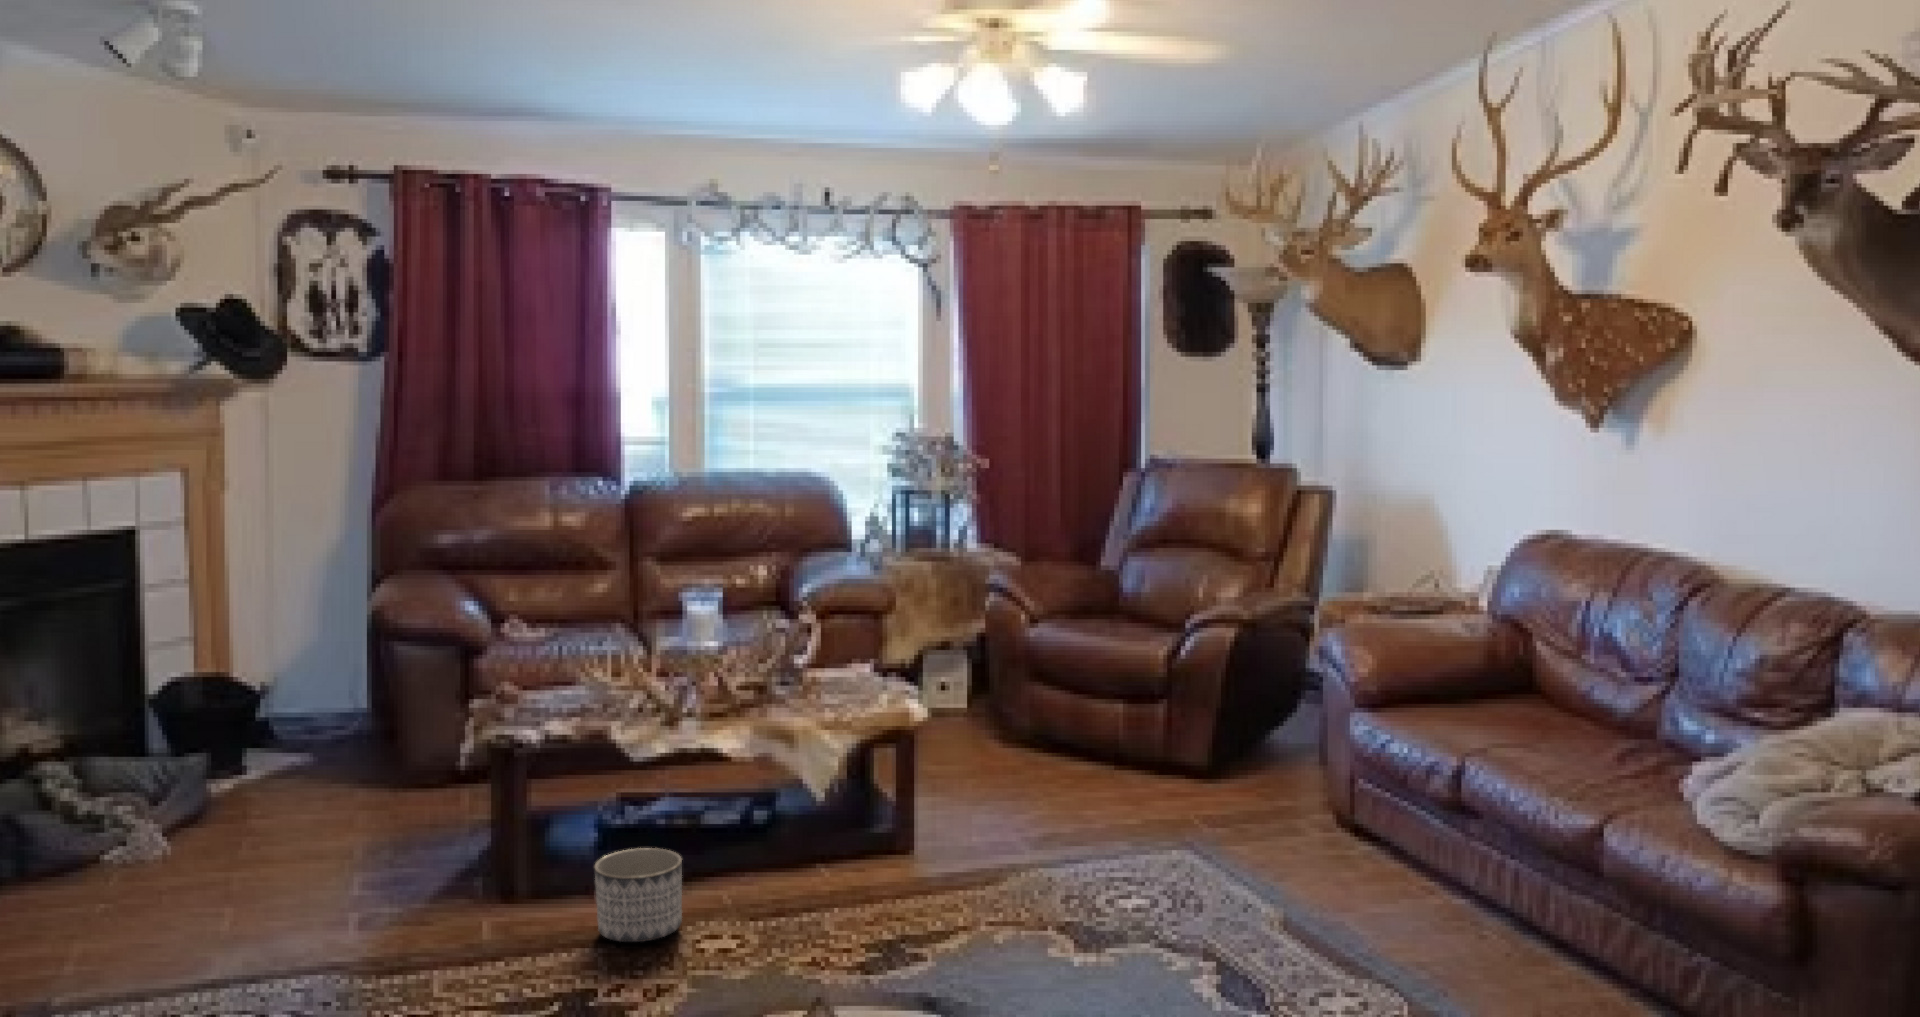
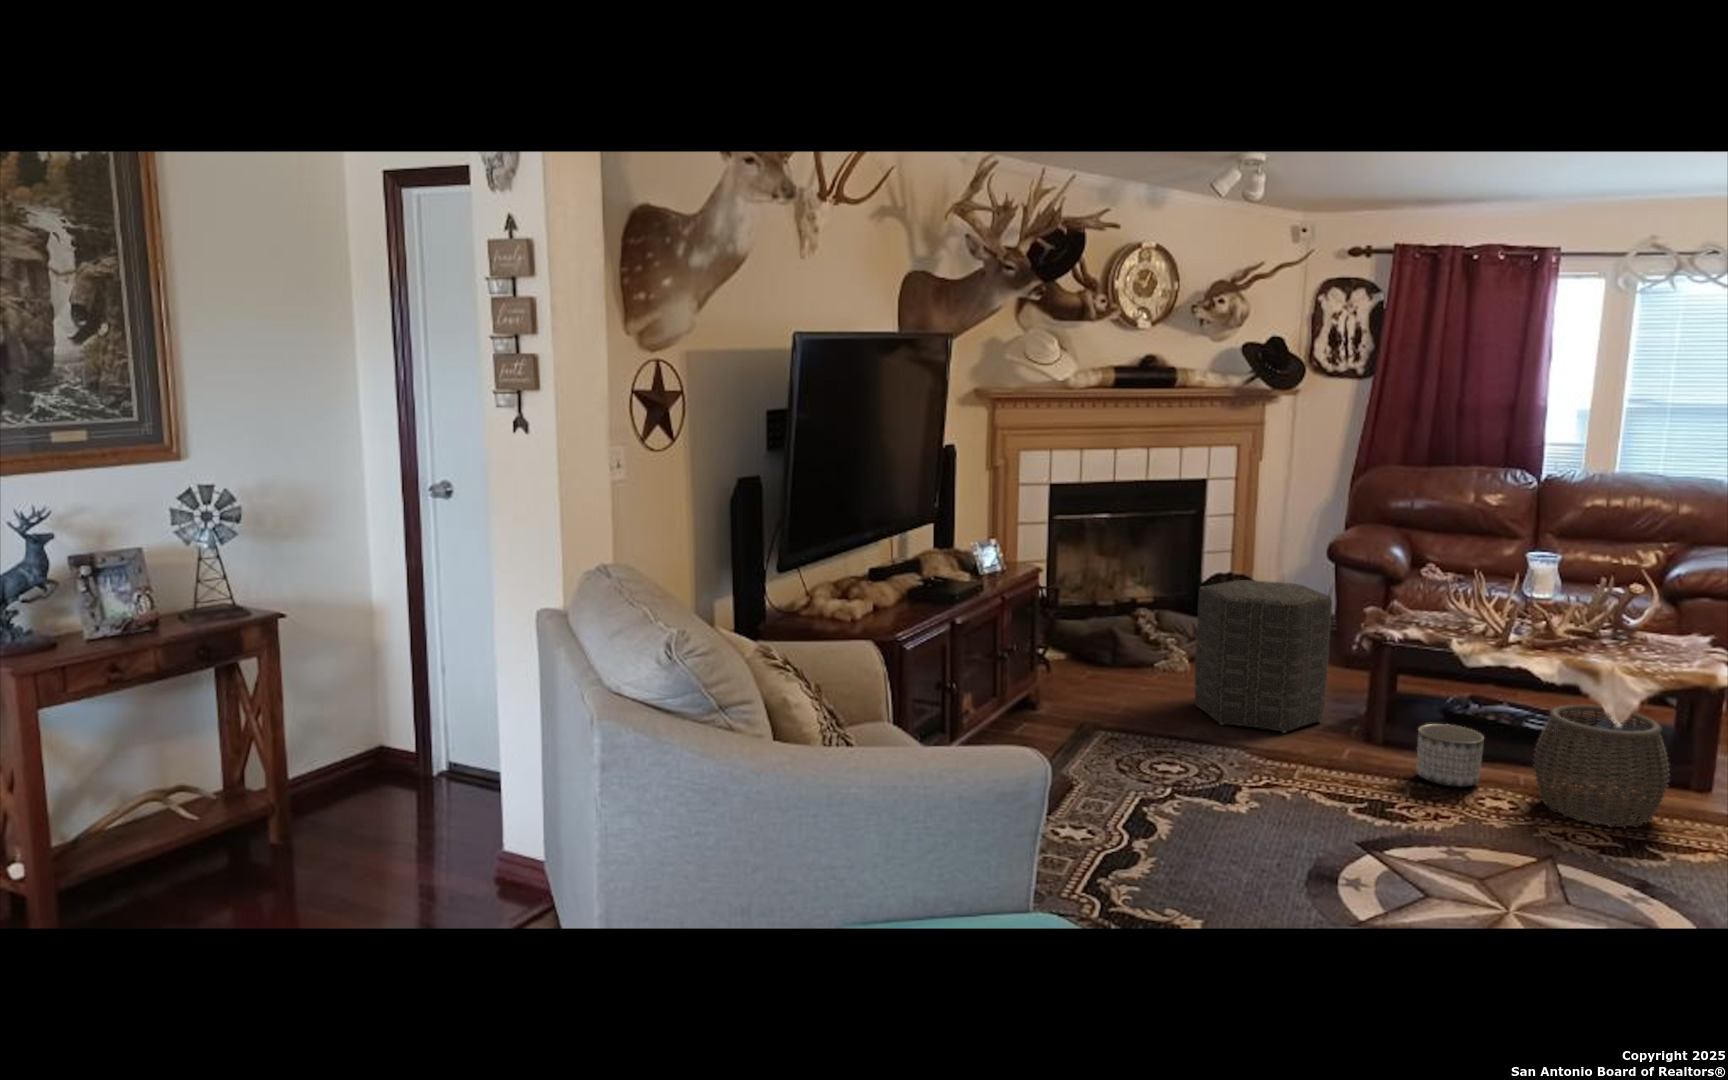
ottoman: none [194,681,429,946] -> present [1195,580,1332,733]
woven basket: none [745,775,897,939] -> present [1534,705,1669,828]

